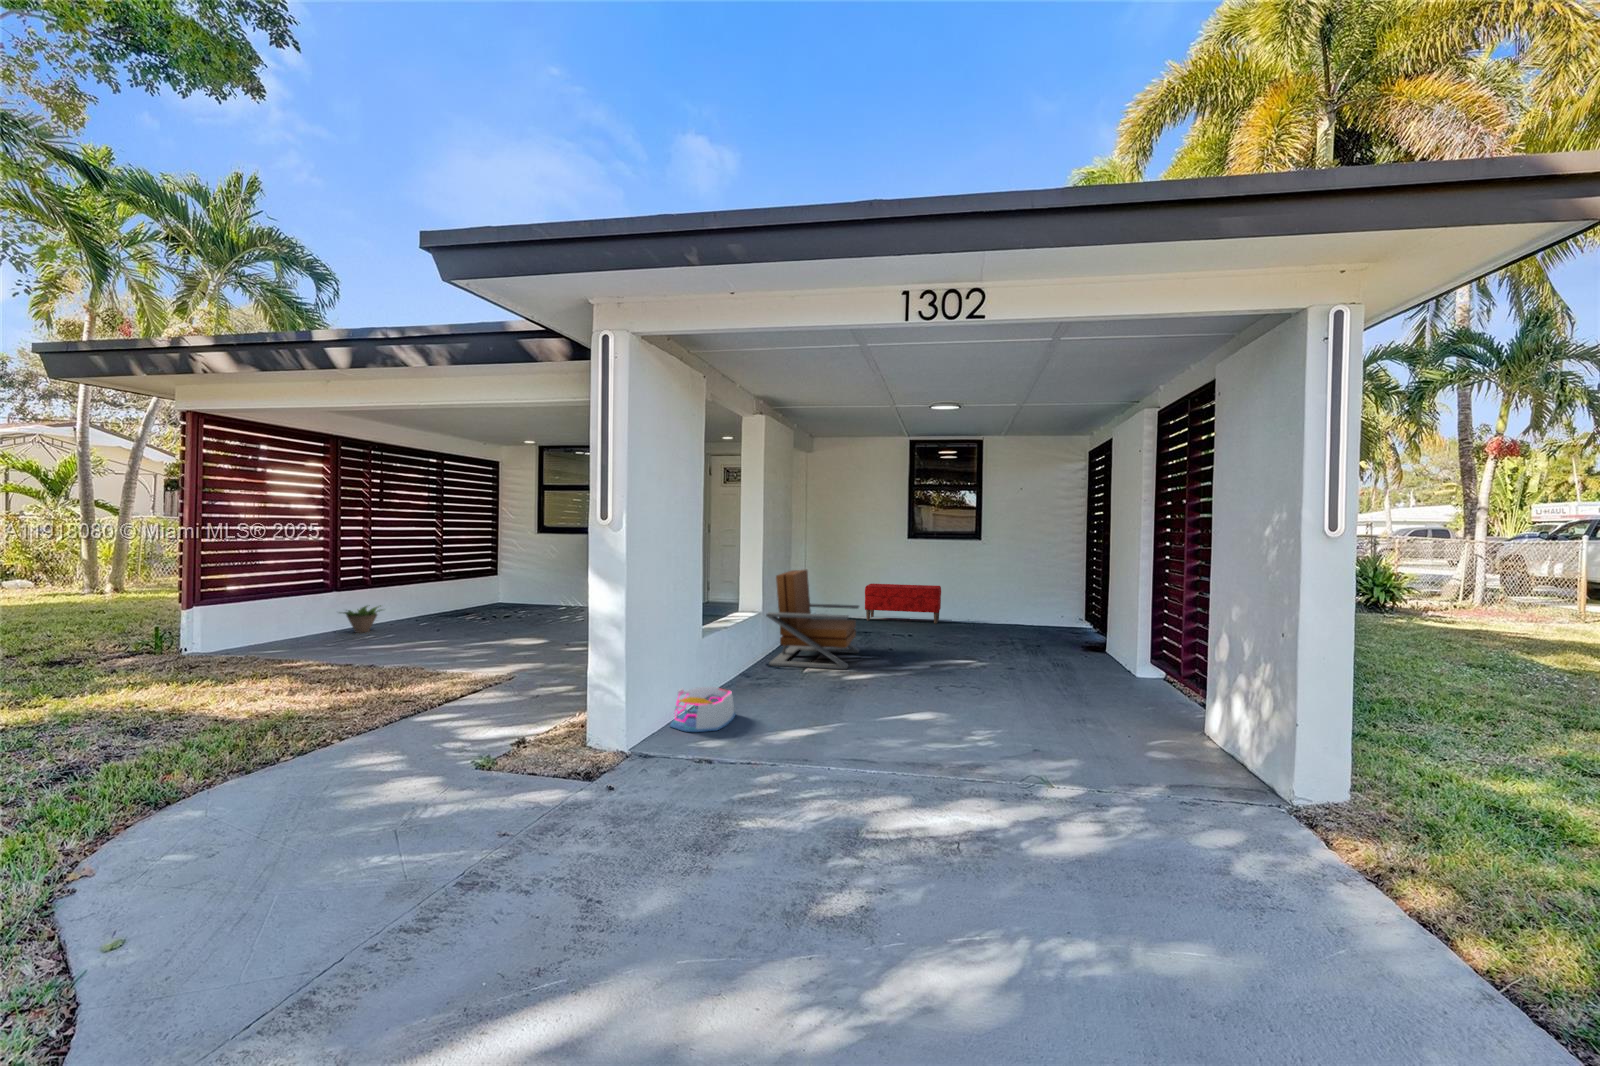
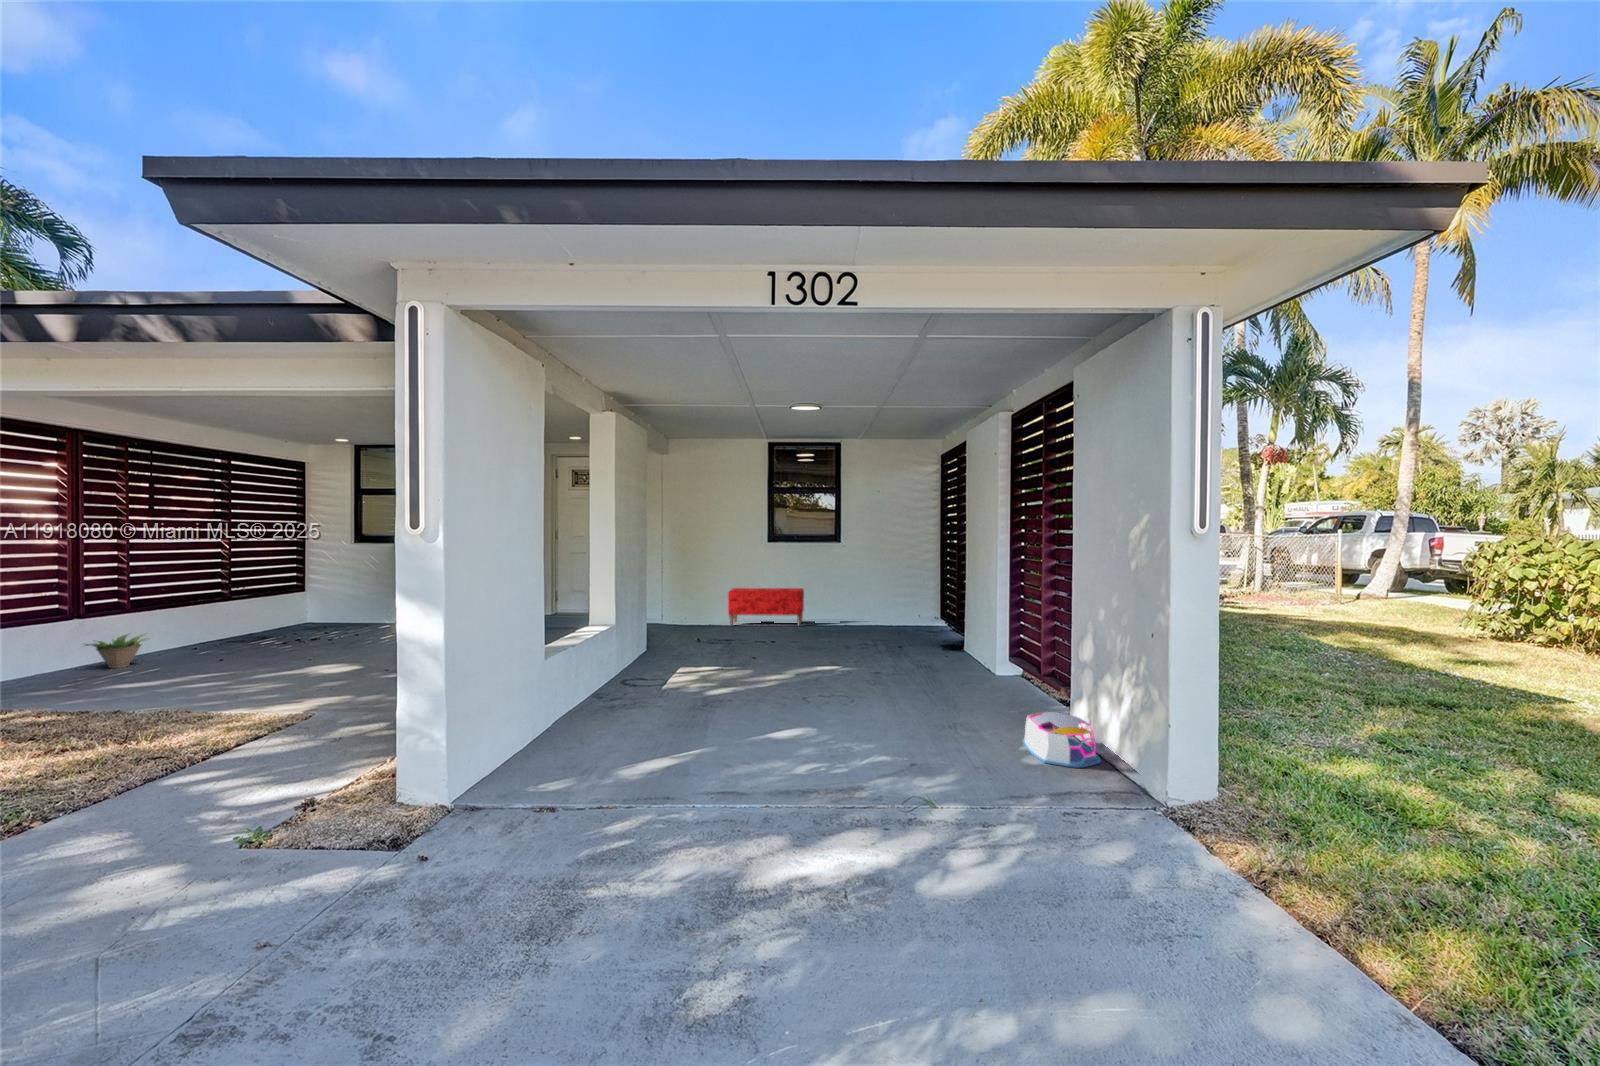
lounge chair: present [766,569,859,669] -> none [622,577,723,682]
storage bin: present [670,687,736,732] -> present [1022,712,1101,768]

